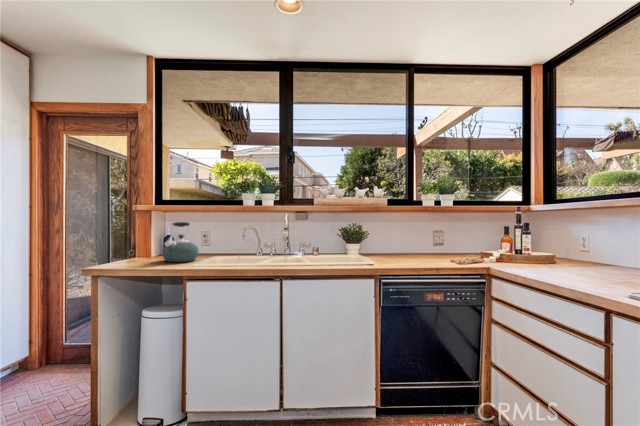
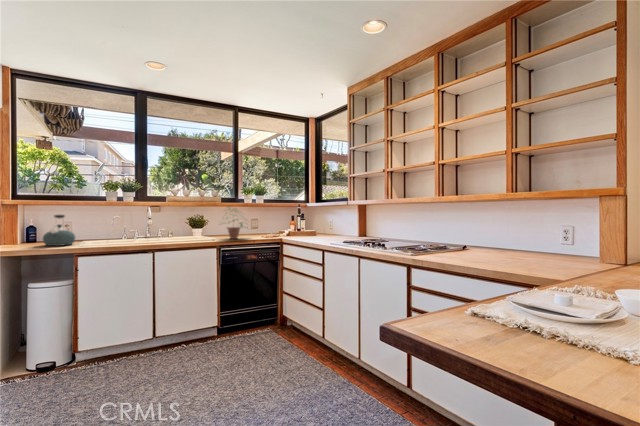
potted plant: none [379,209,432,263] -> present [227,210,243,239]

